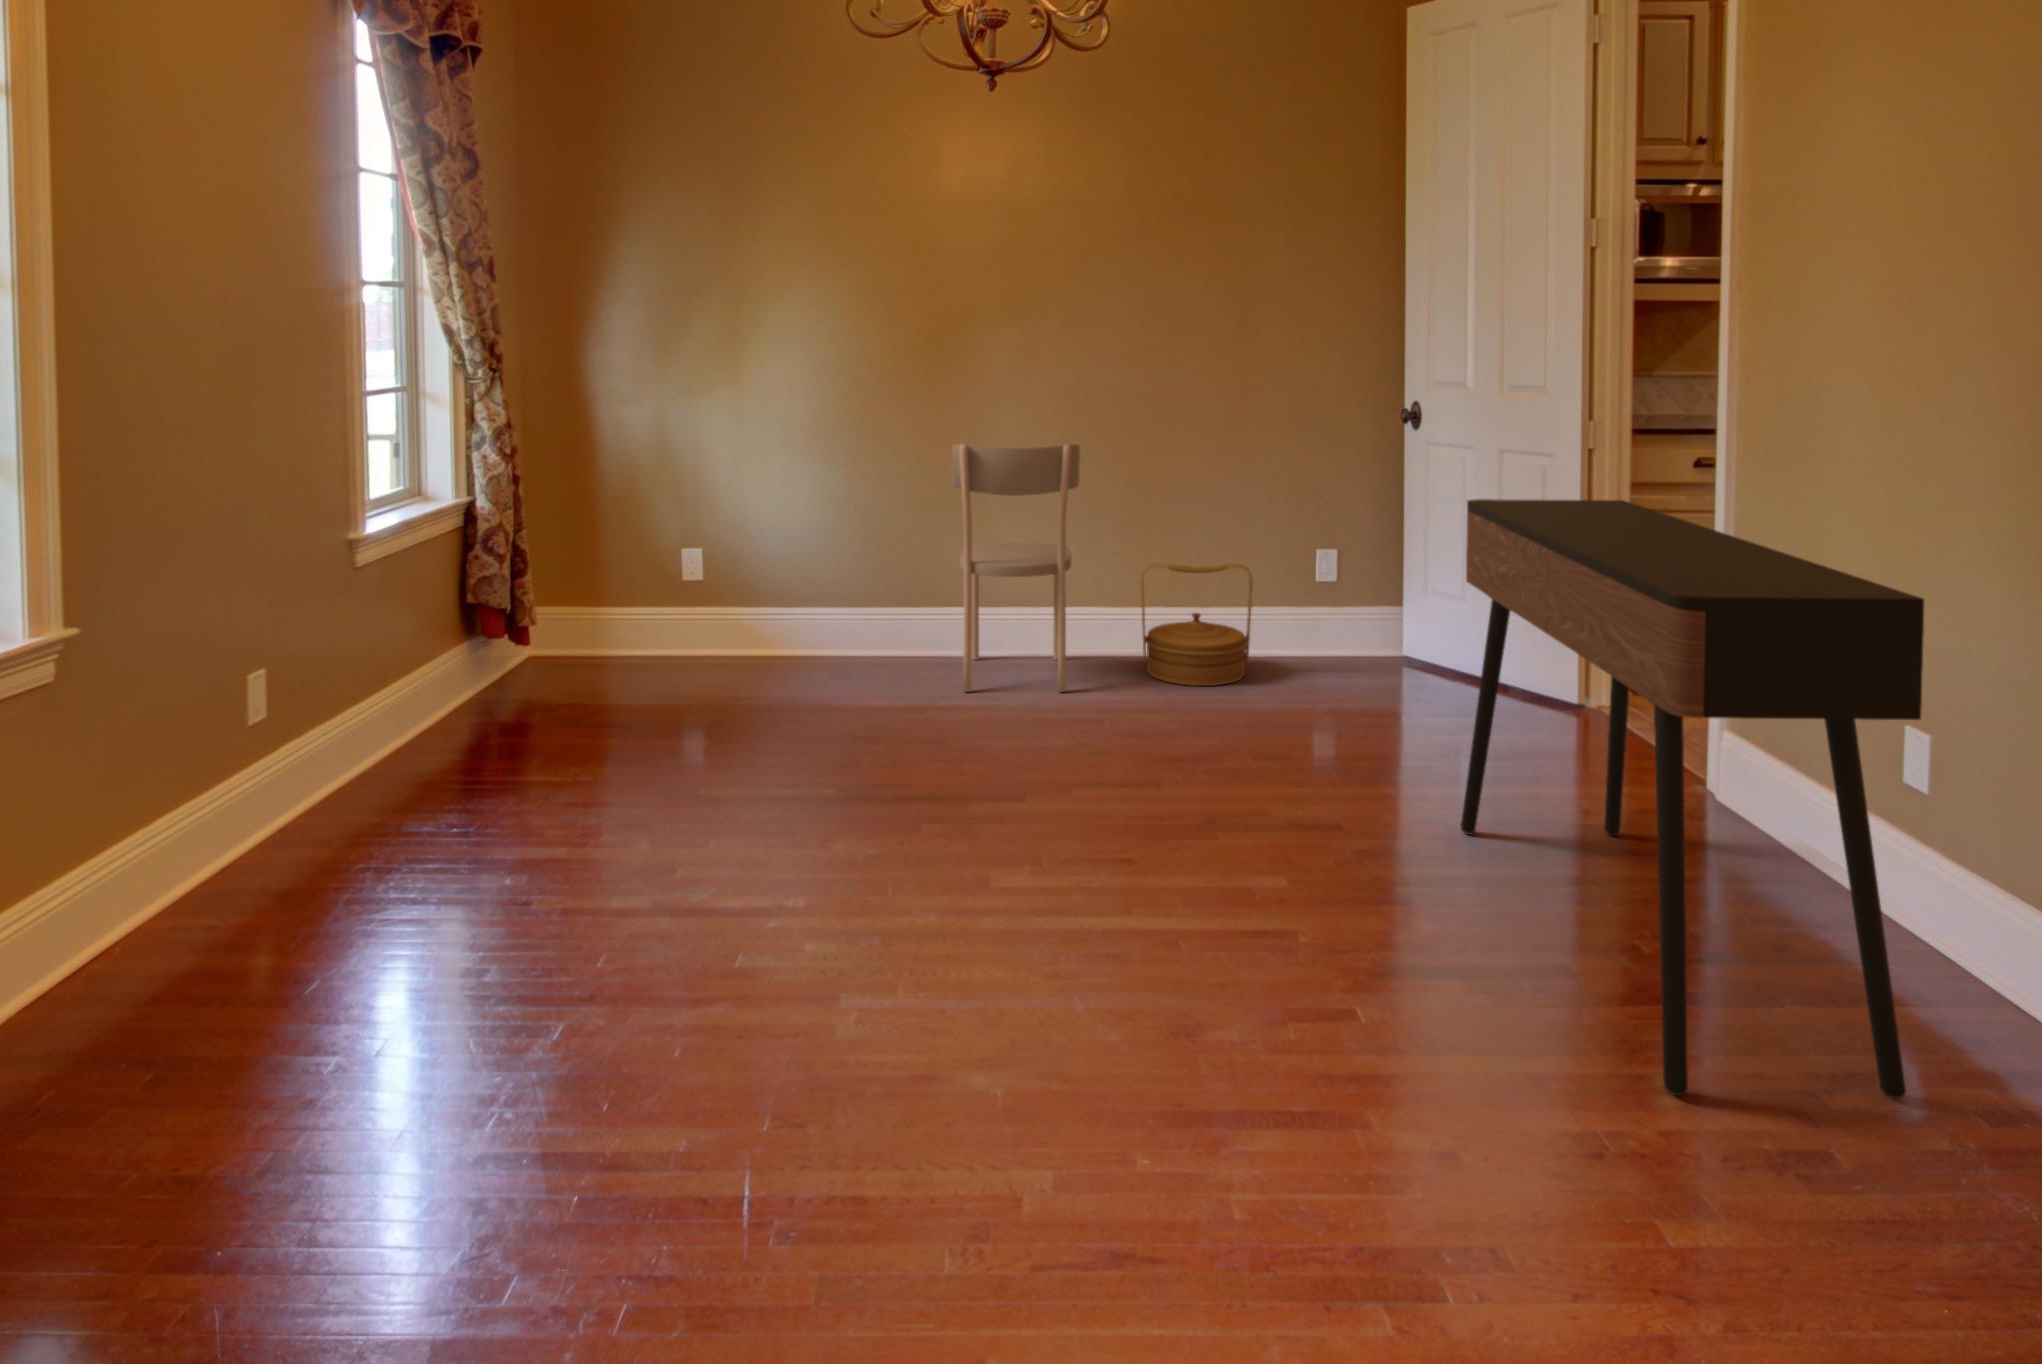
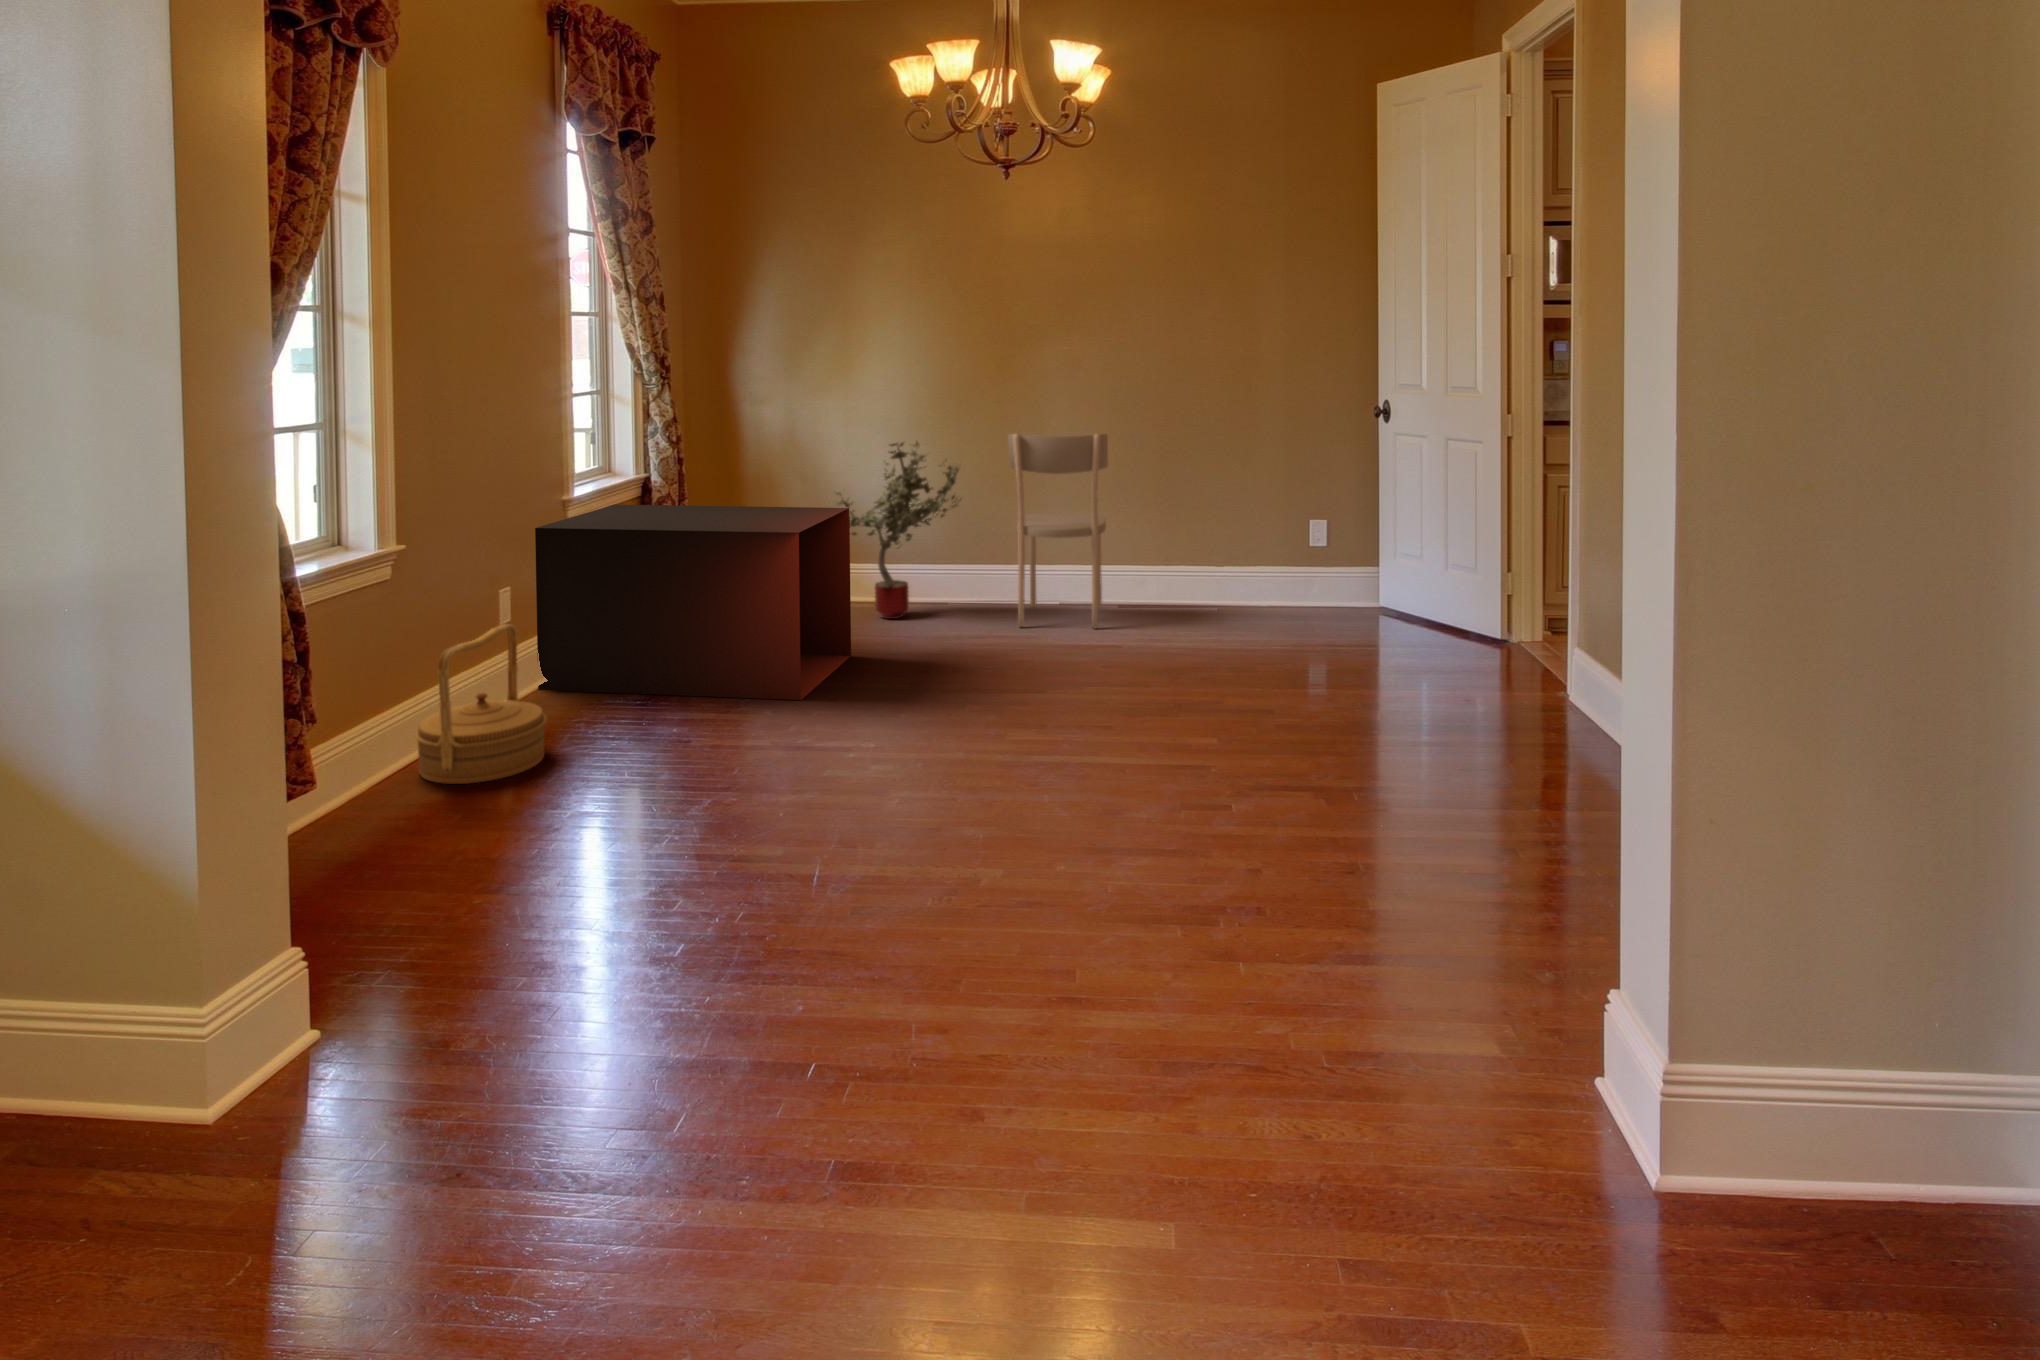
potted tree: none [704,451,890,682] -> present [836,442,962,619]
console table: present [1461,499,1924,1099] -> none [1364,470,1591,862]
storage cabinet: none [305,542,752,820] -> present [535,505,851,700]
woven basket: present [1141,563,1253,686] -> present [415,624,547,784]

